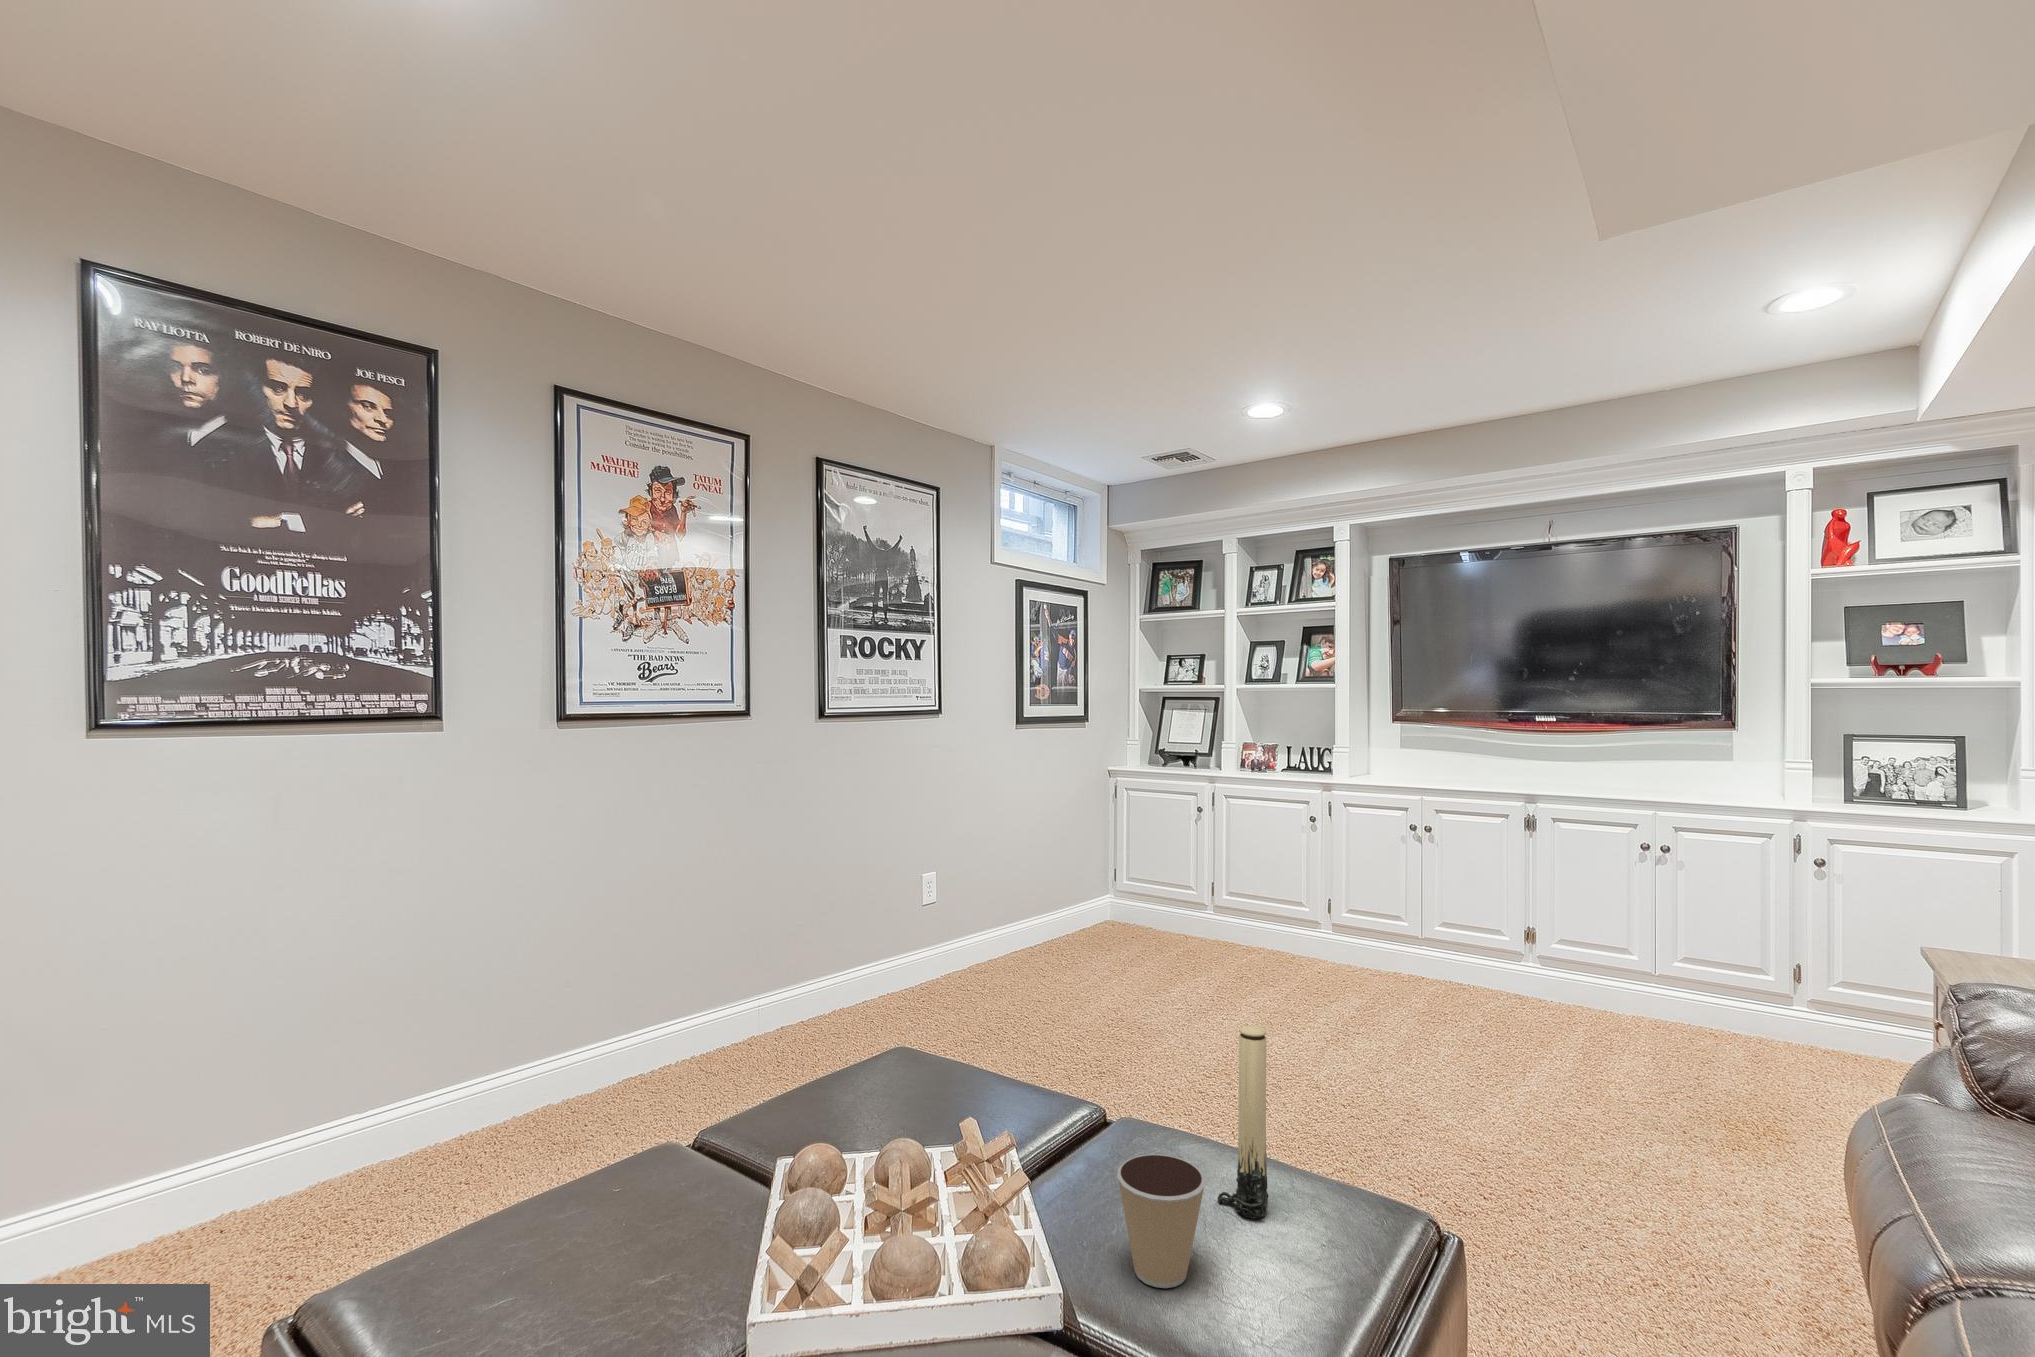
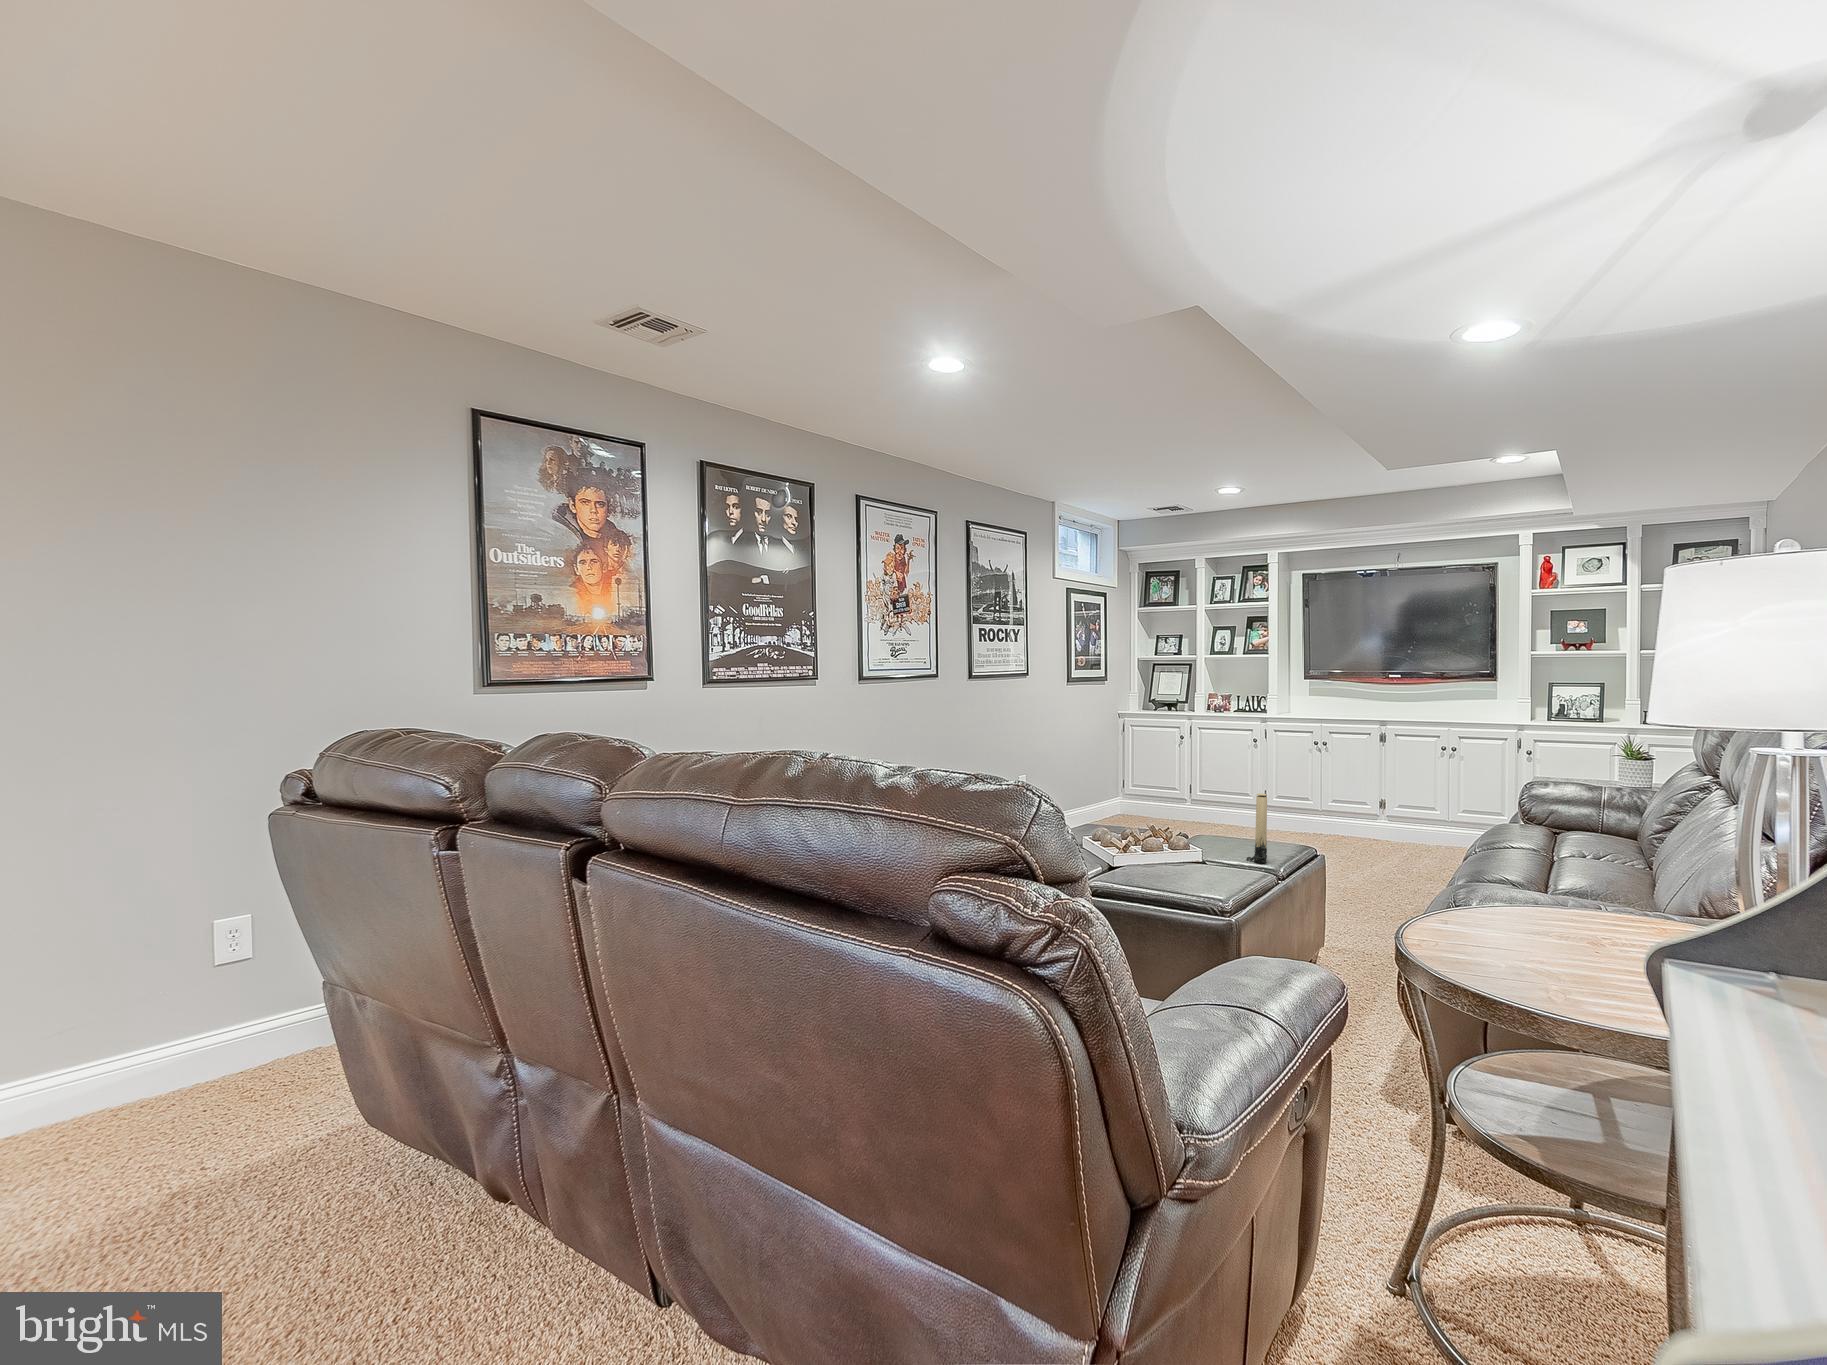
coffee cup: present [1117,1154,1206,1288] -> none [1215,835,1249,874]

